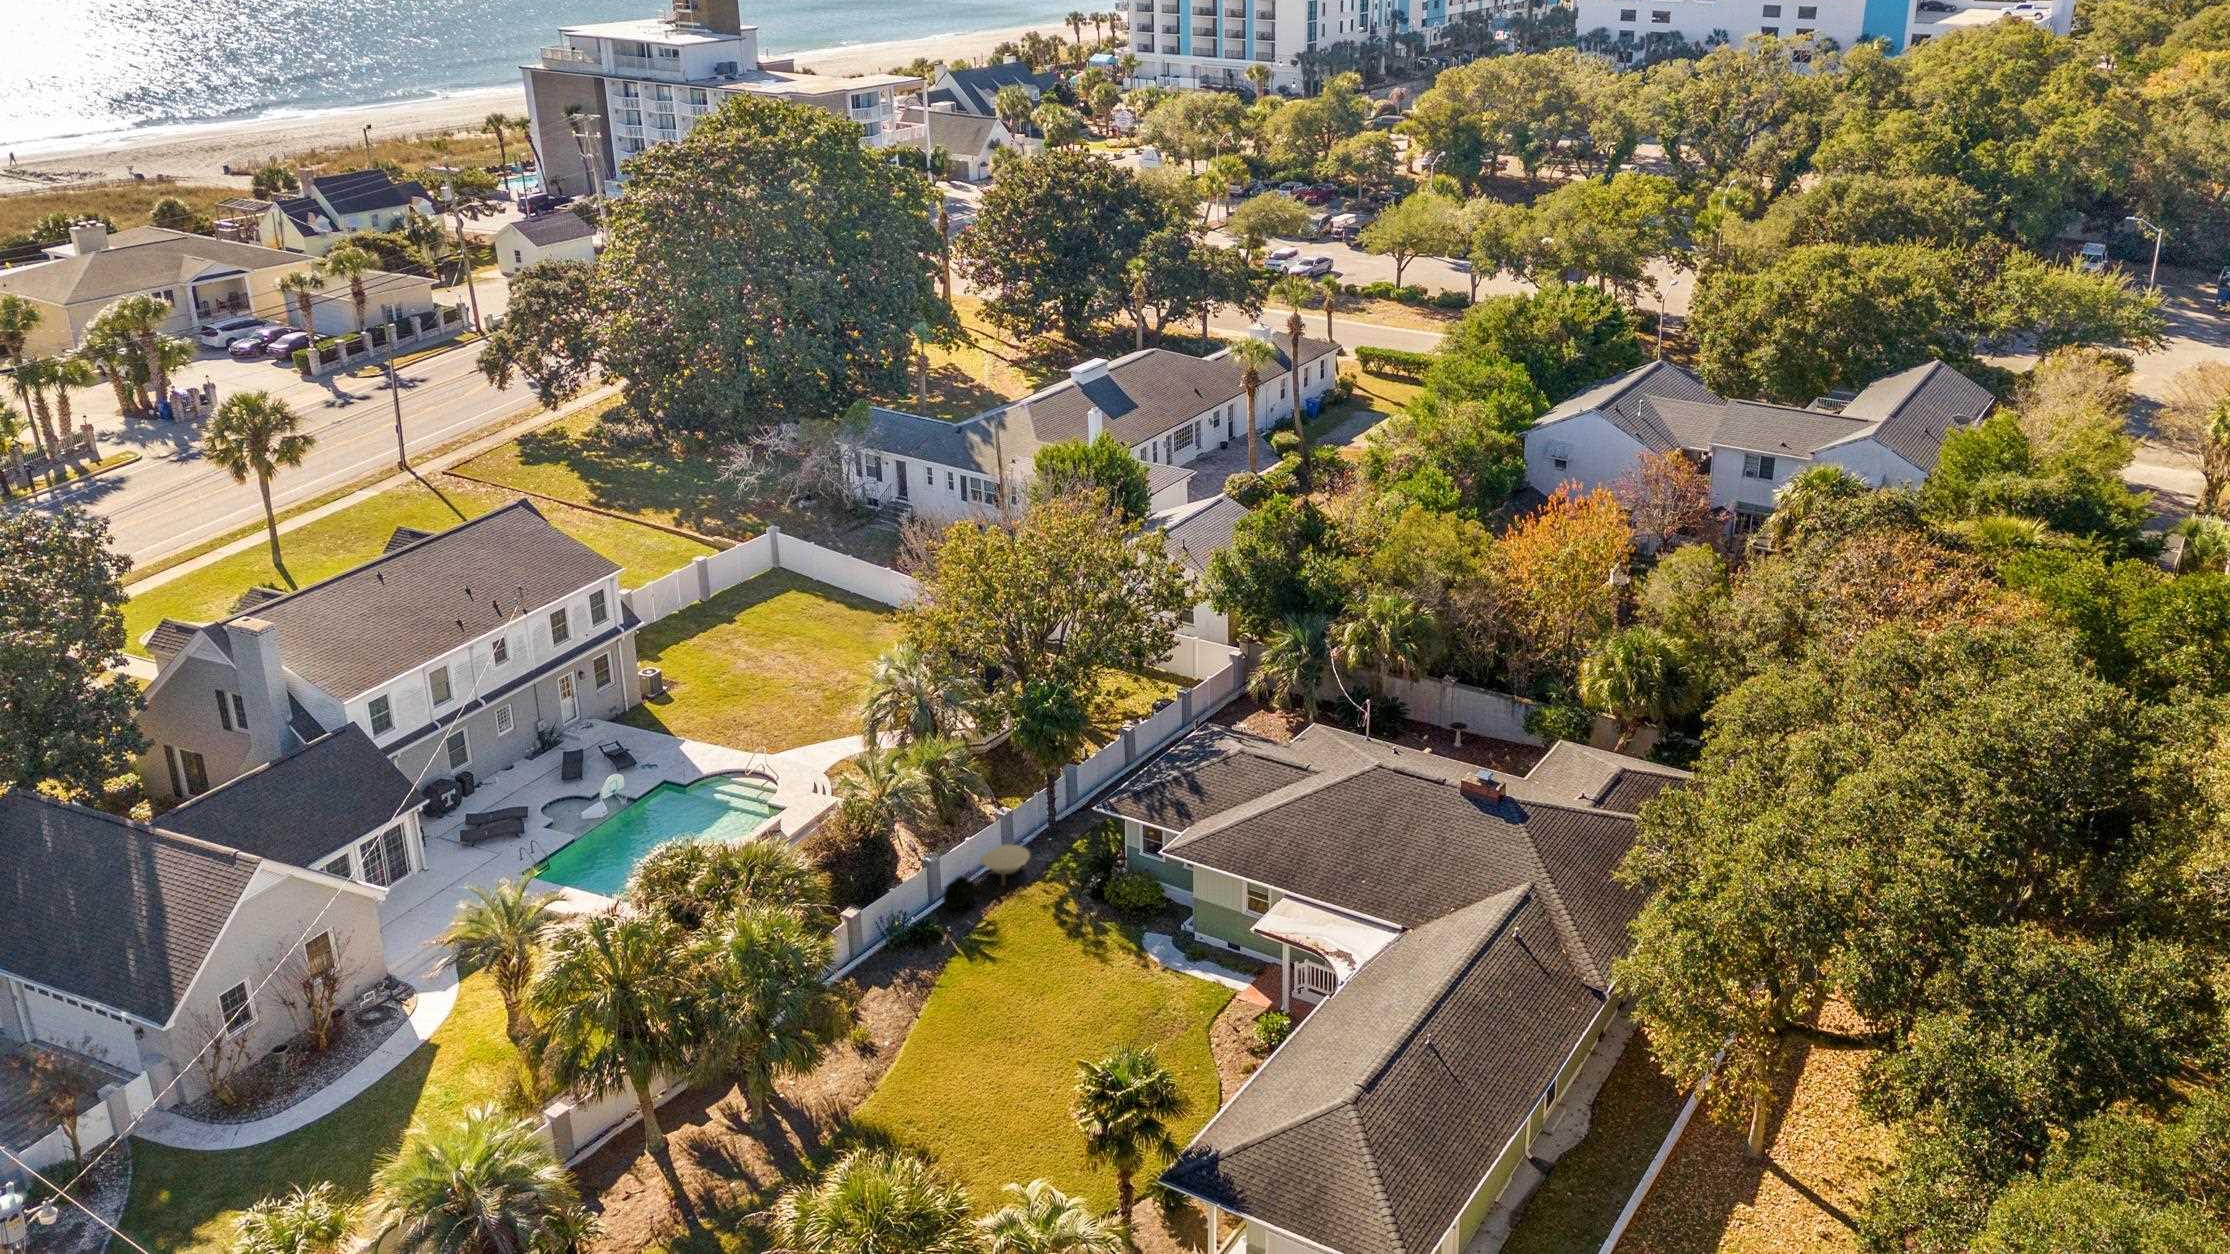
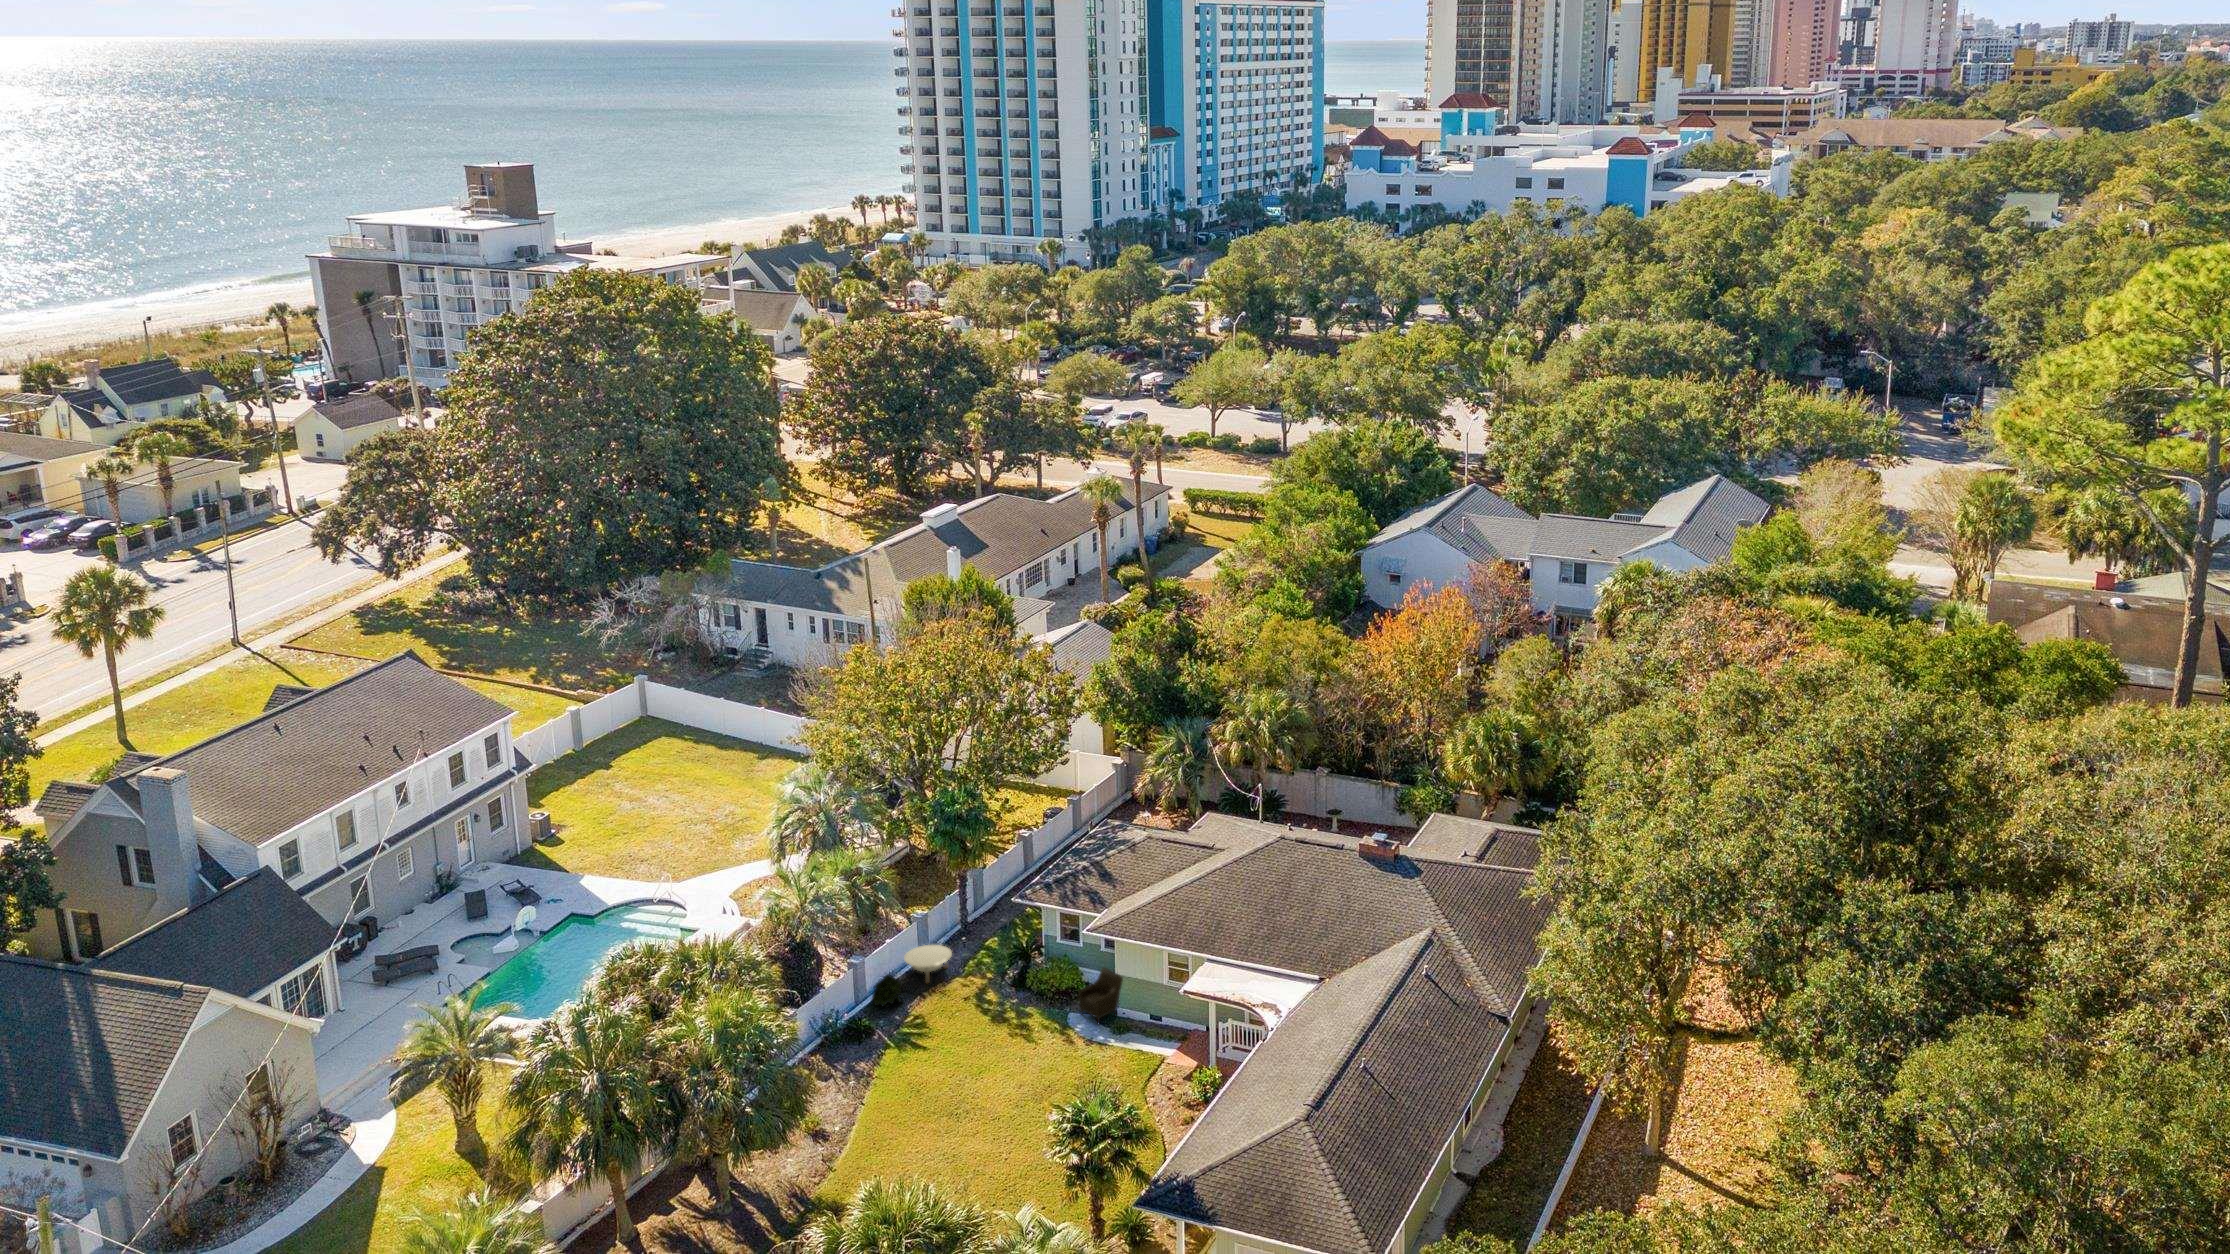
chair: none [1155,887,1202,948] -> present [1078,968,1123,1023]

